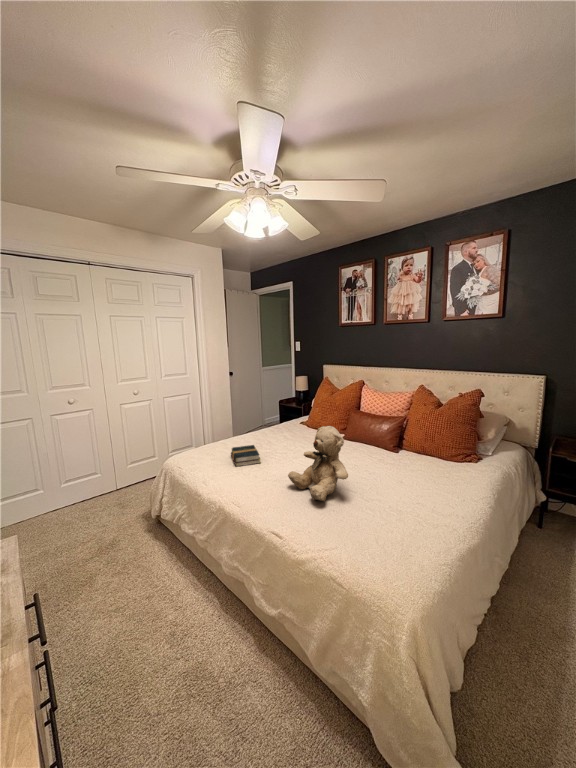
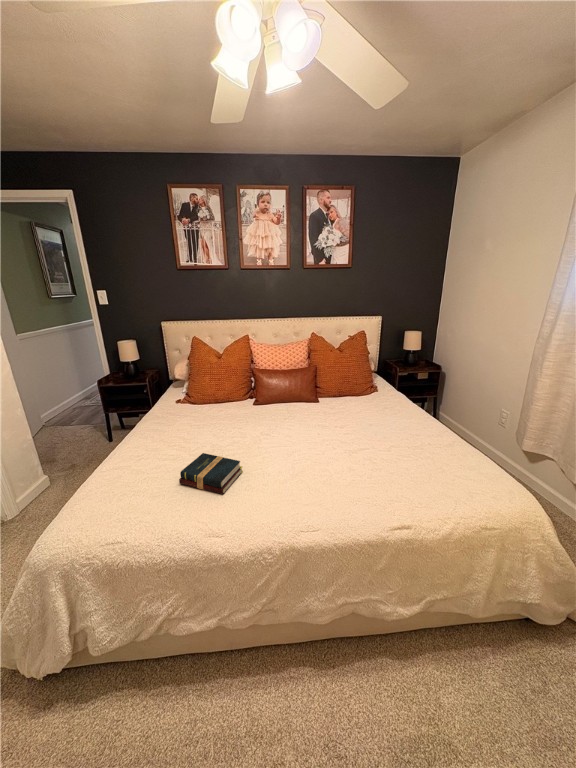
teddy bear: present [288,426,348,501] -> none [320,391,396,477]

